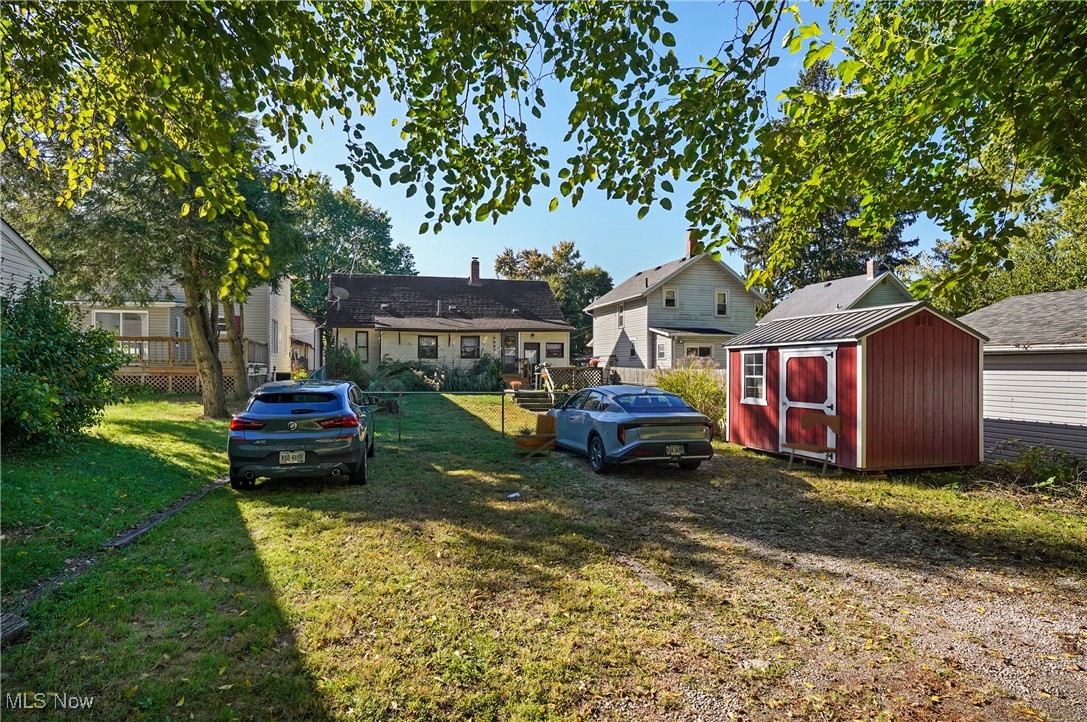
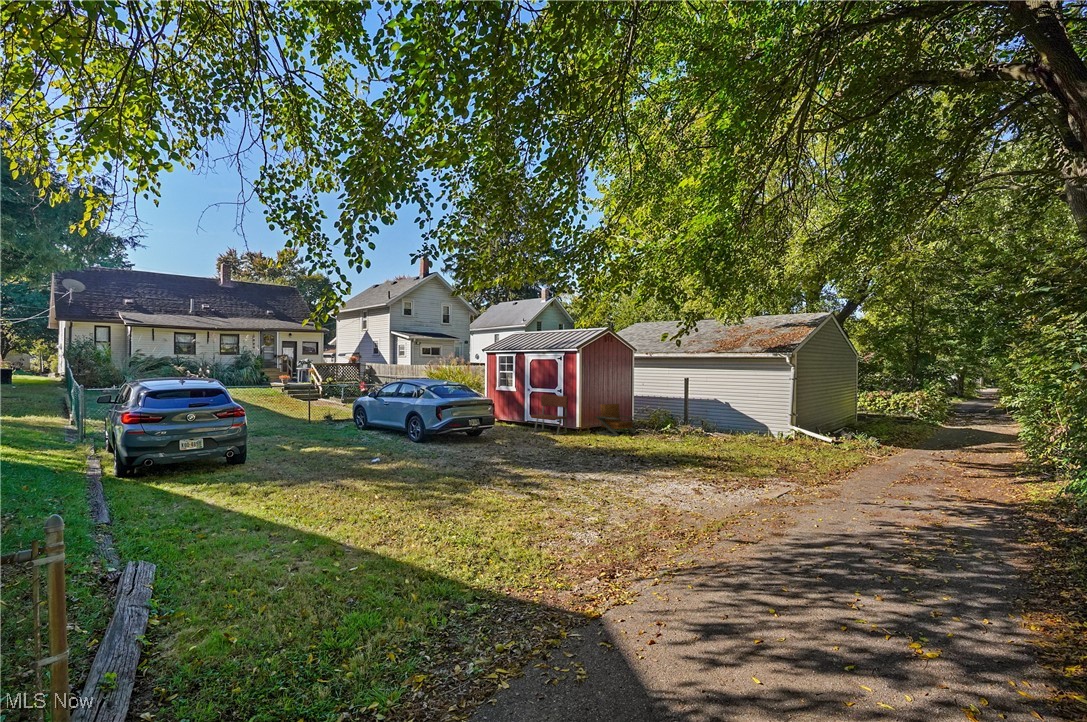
lounge chair: present [512,414,559,459] -> present [596,404,635,436]

